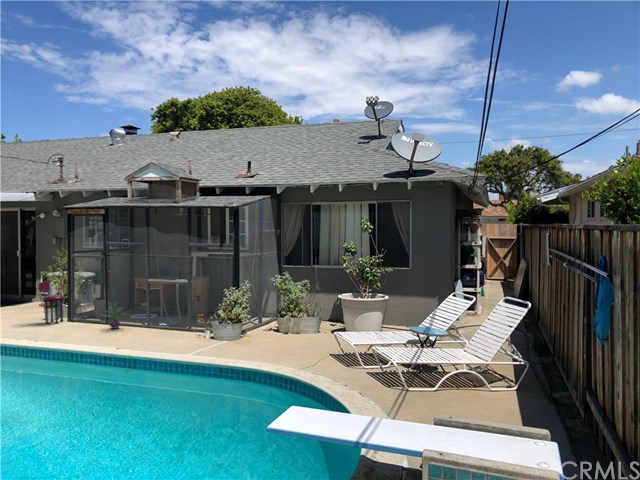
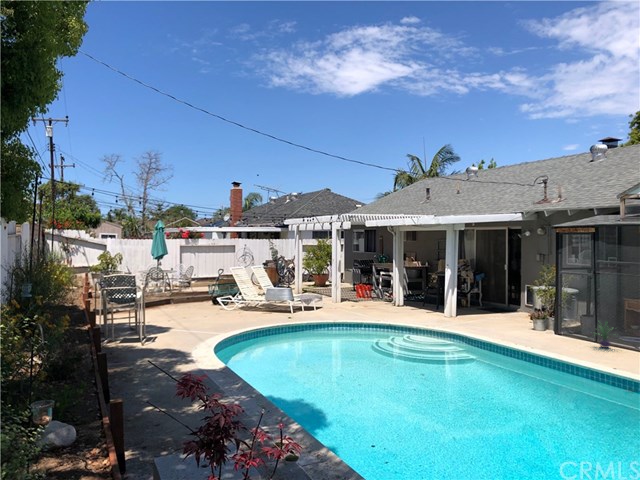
stool: present [36,281,65,324] -> none [527,293,552,334]

